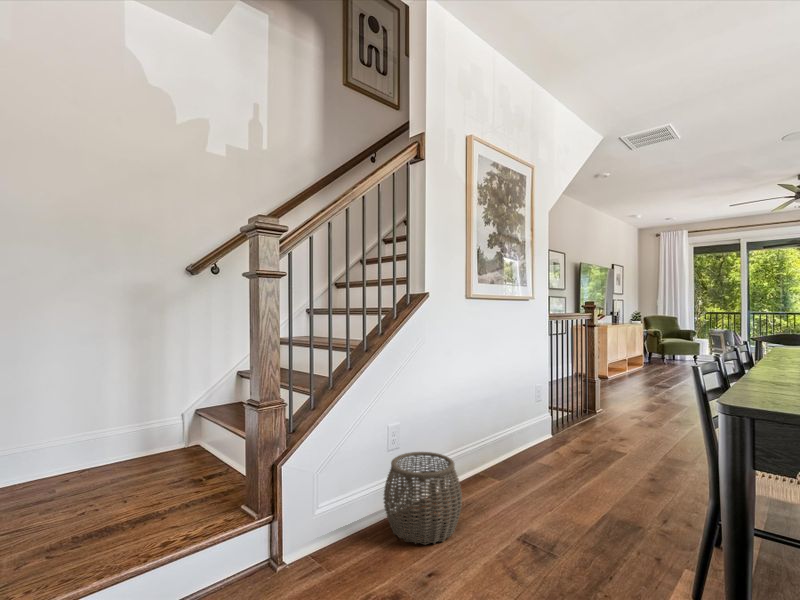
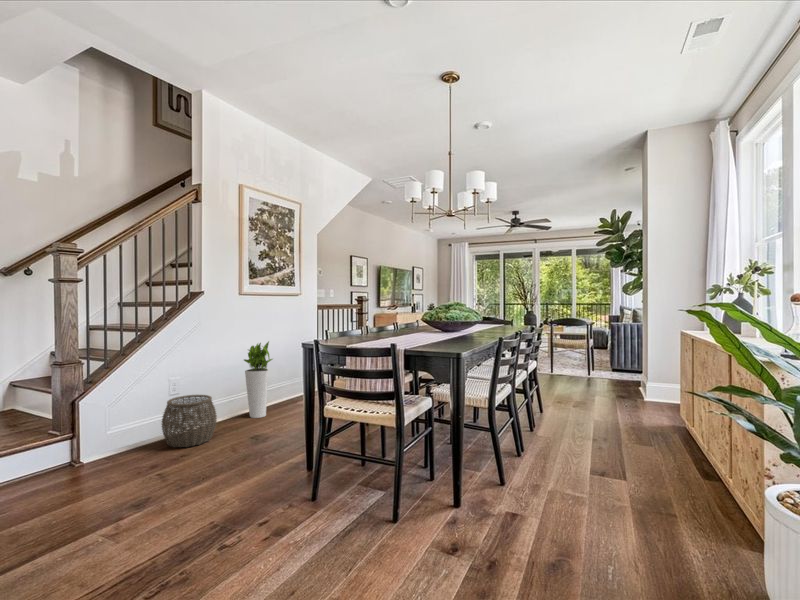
planter: none [473,368,519,486] -> present [244,342,272,418]

